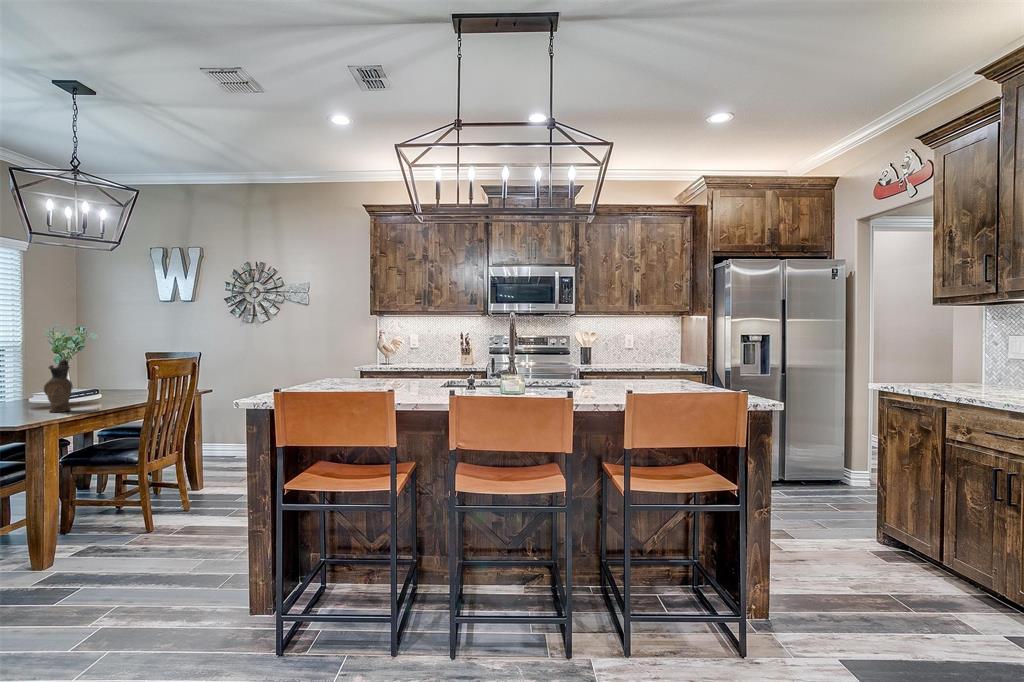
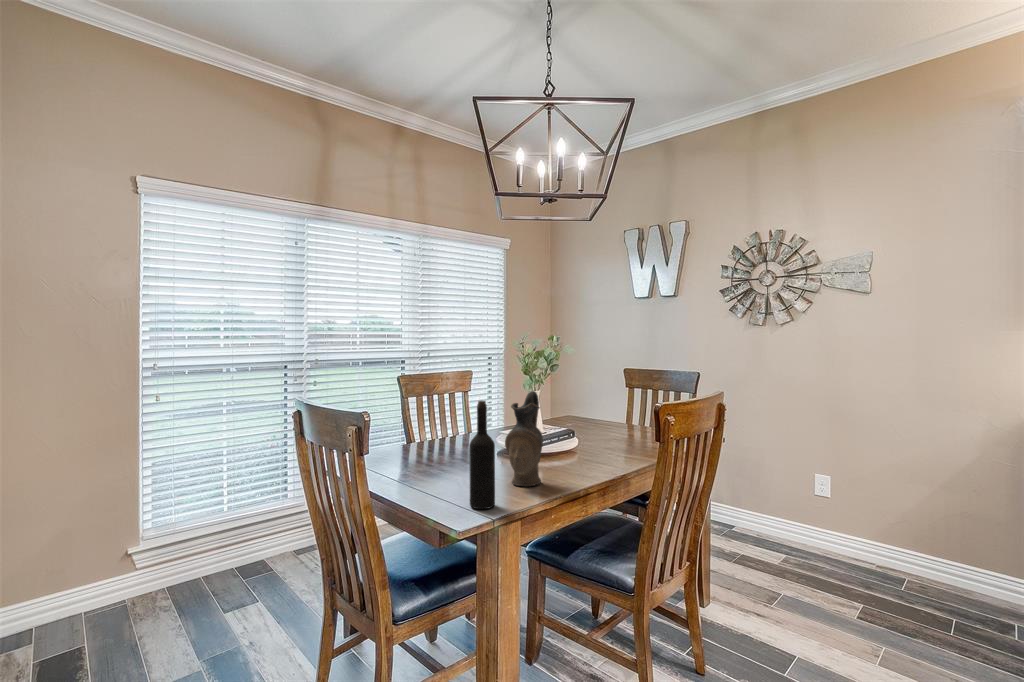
wine bottle: none [20,362,40,420] -> present [469,401,495,509]

